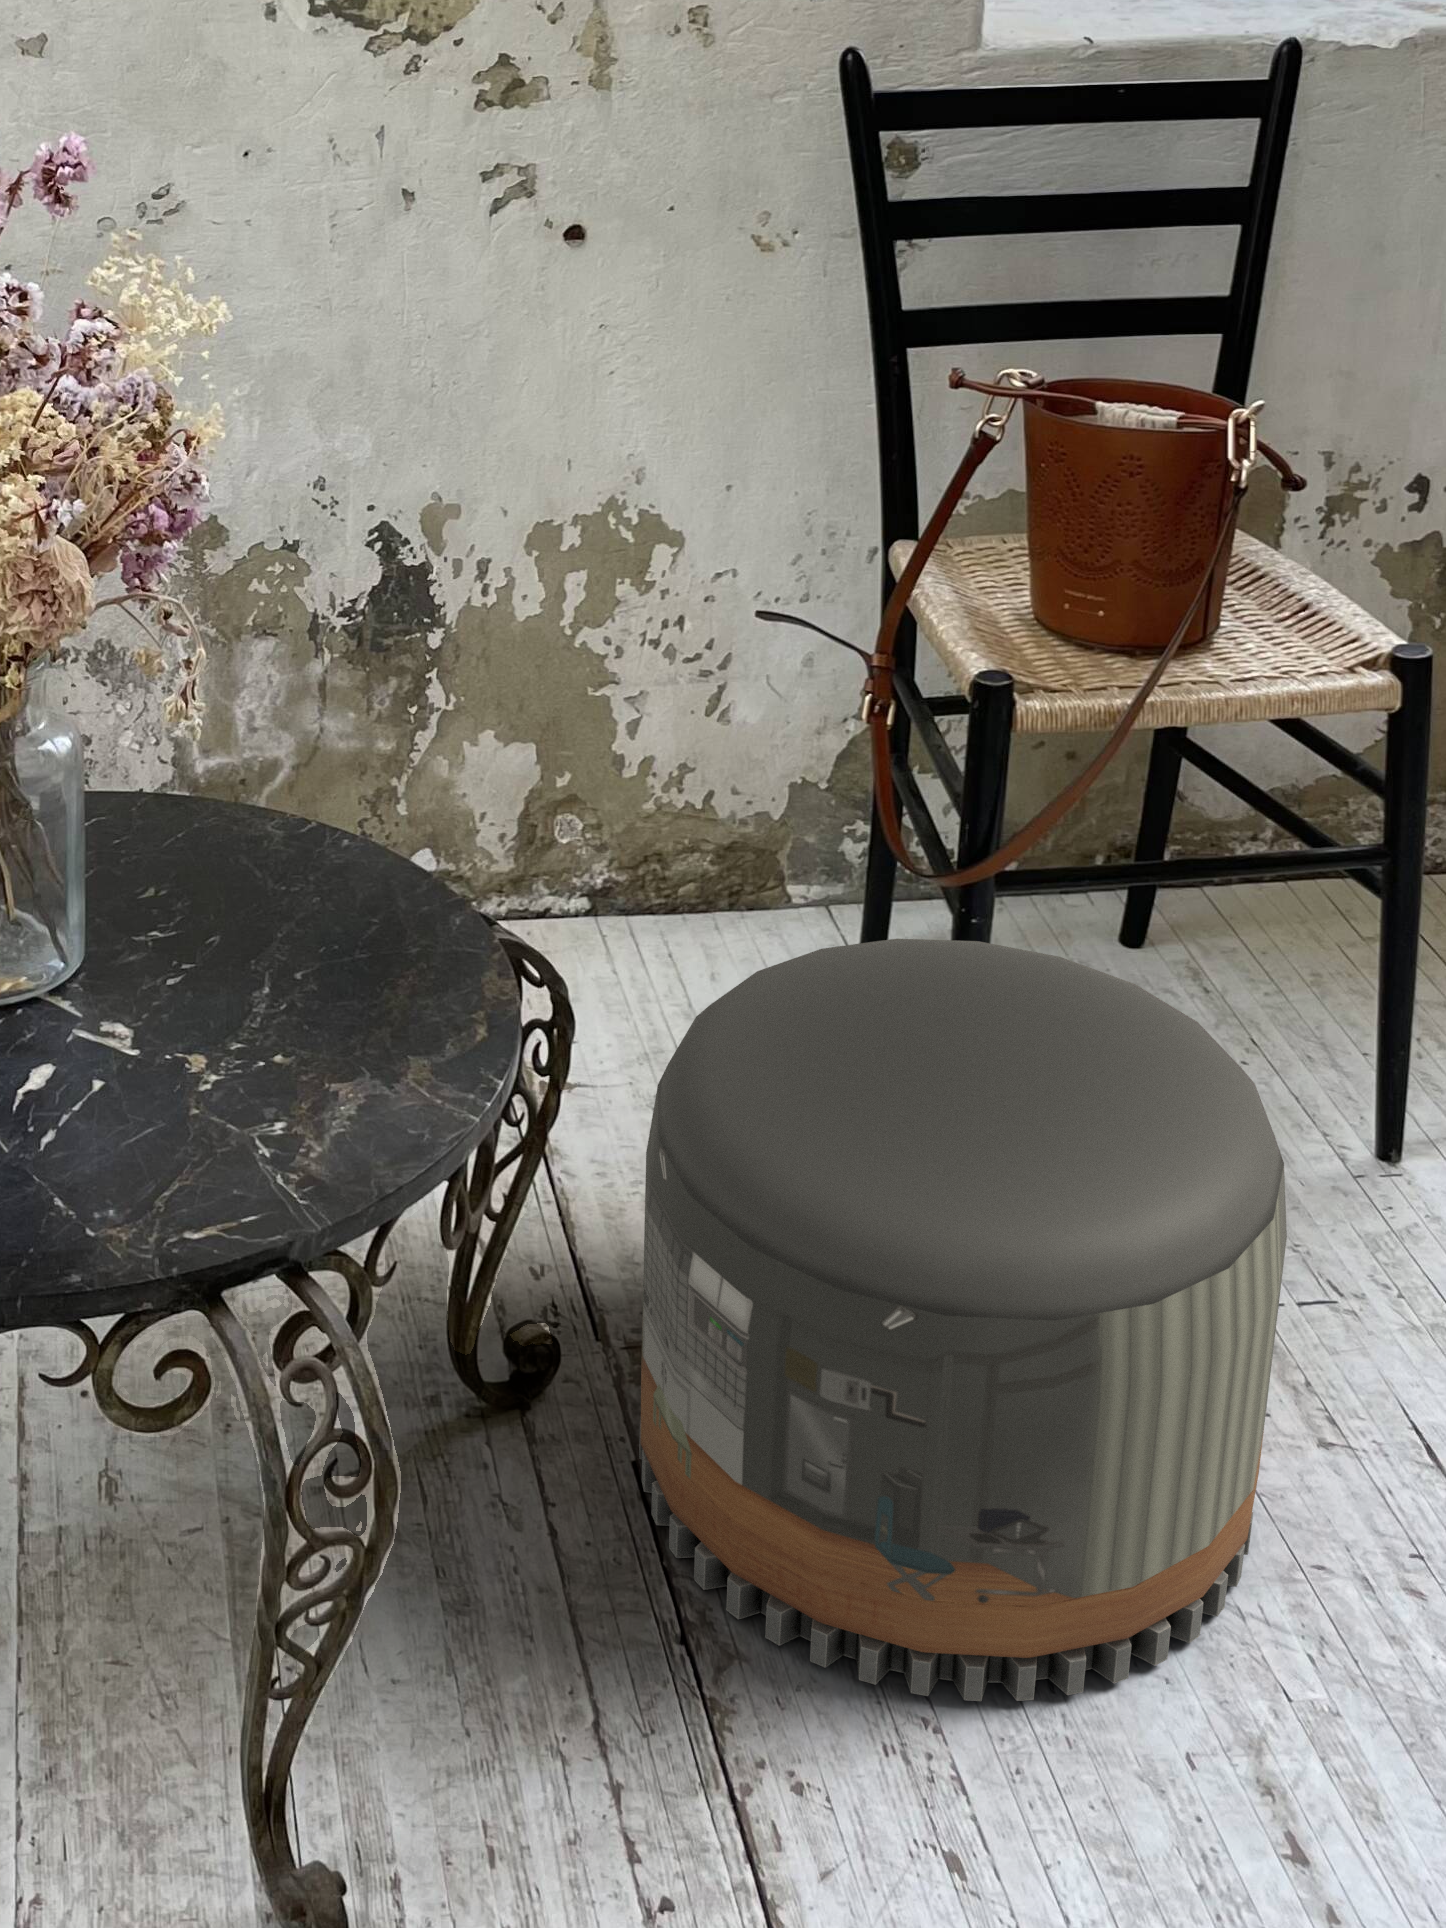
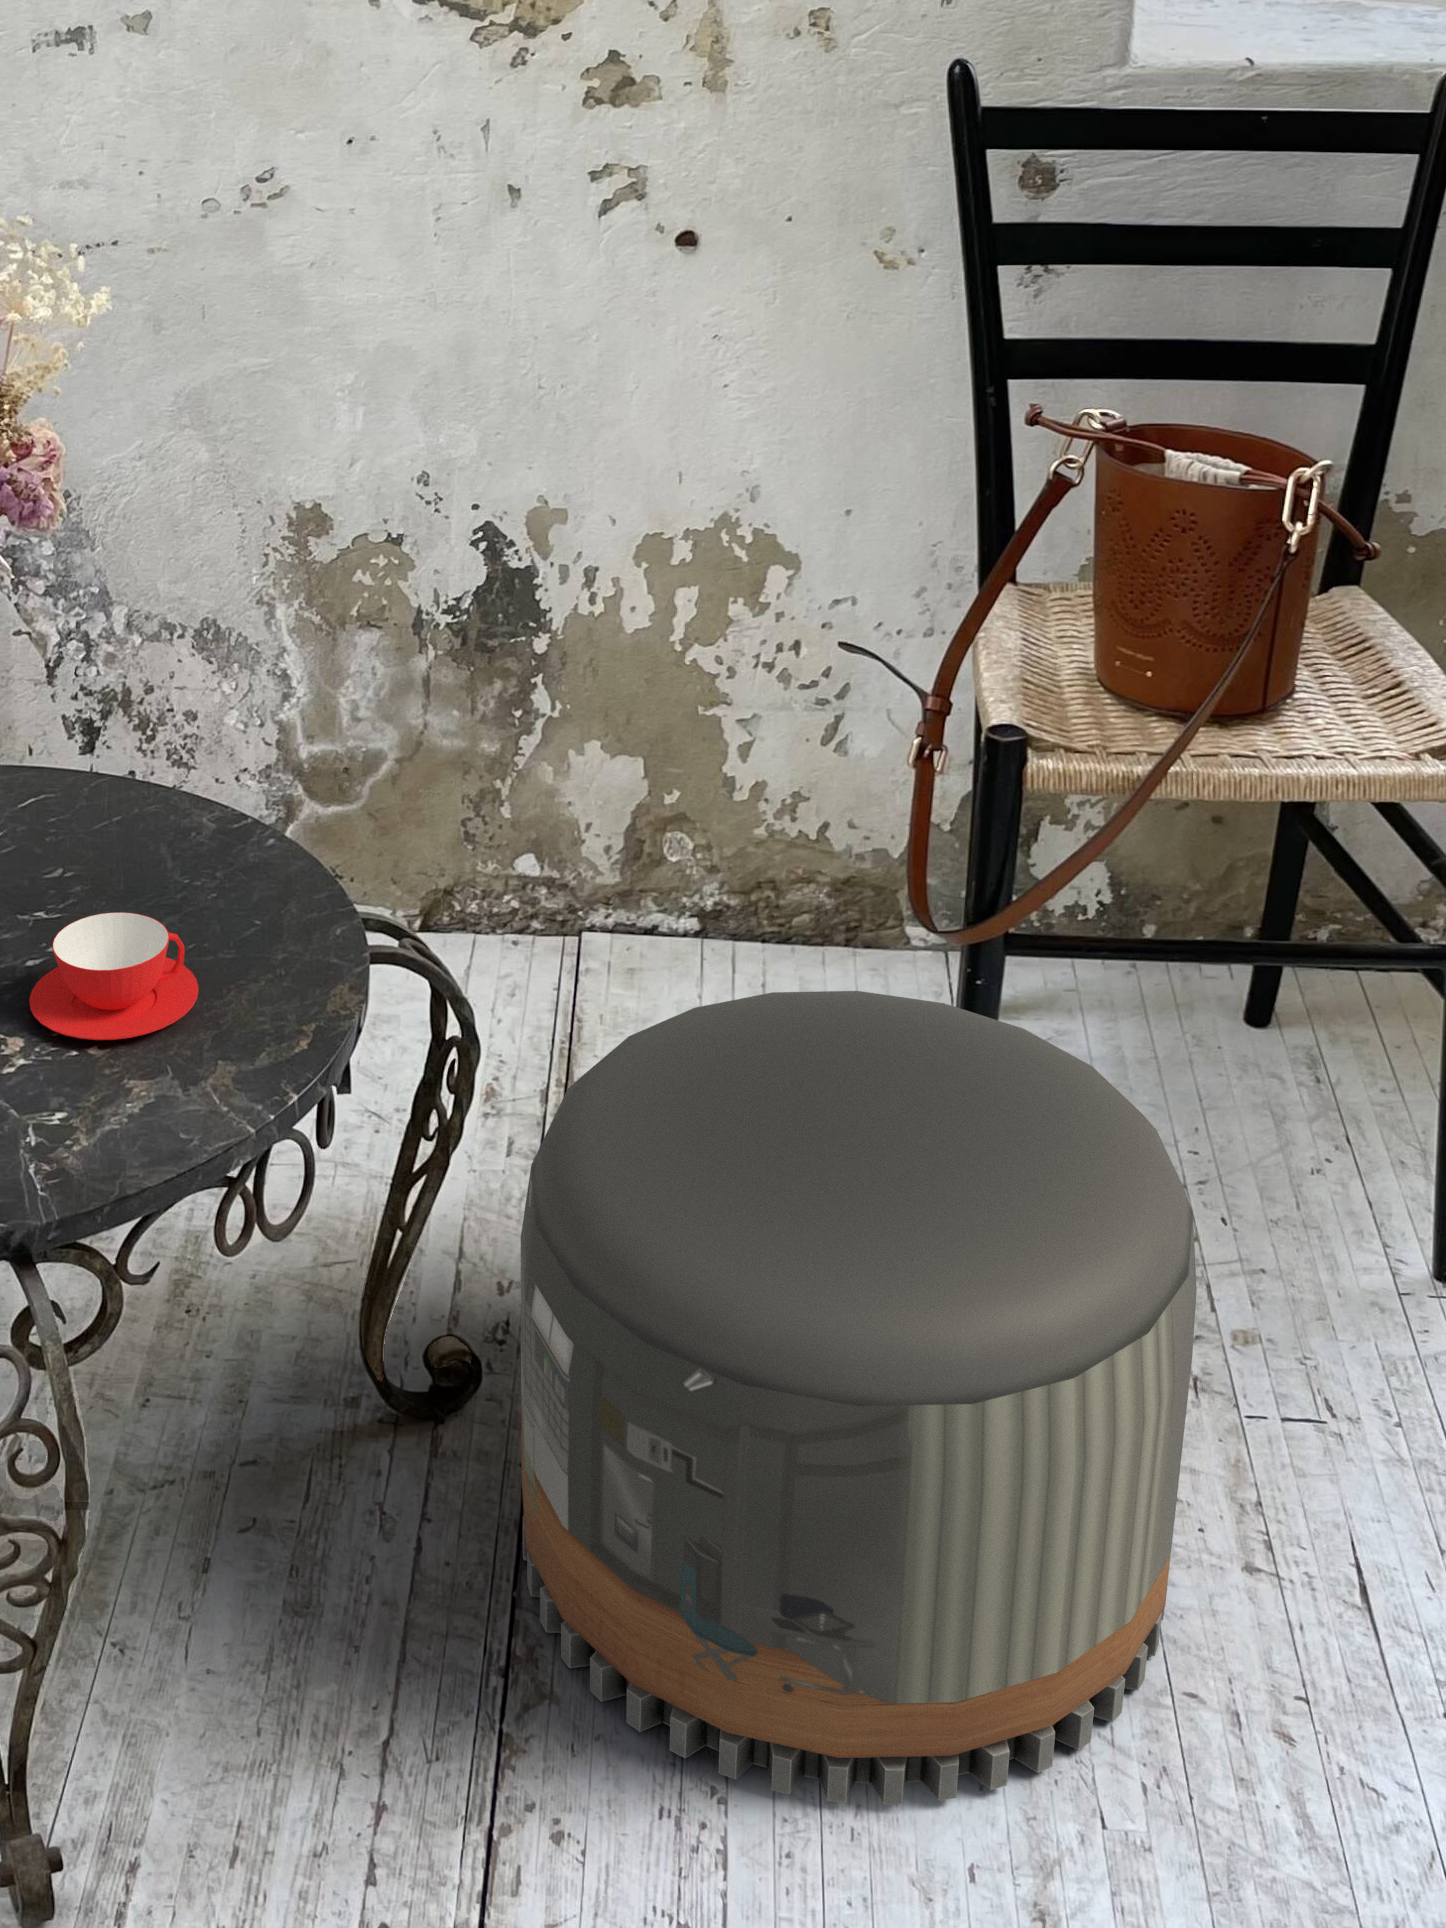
teacup: none [207,935,373,1064] -> present [29,912,199,1040]

